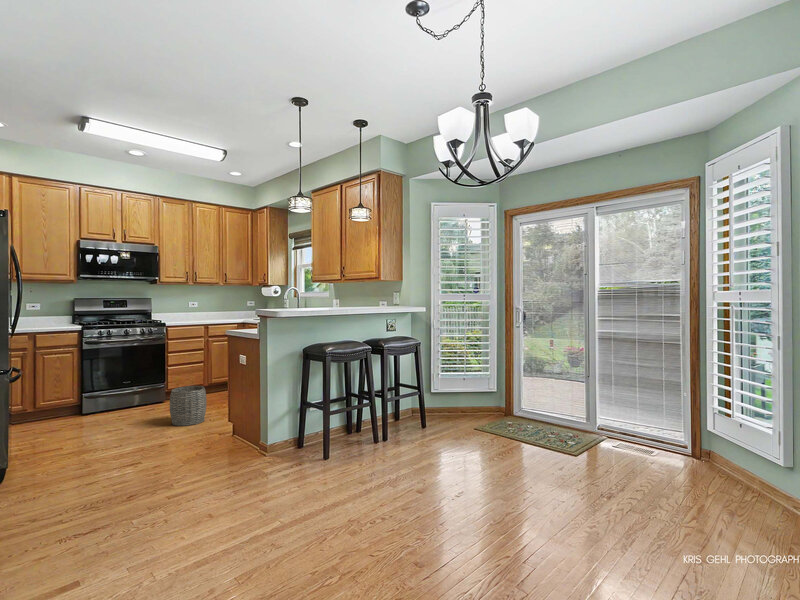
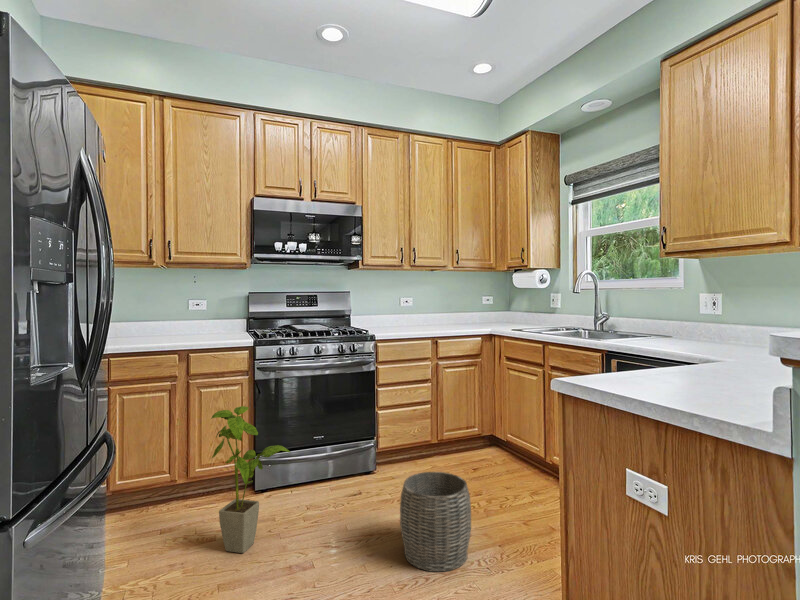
house plant: none [60,357,109,432] -> present [211,406,290,553]

